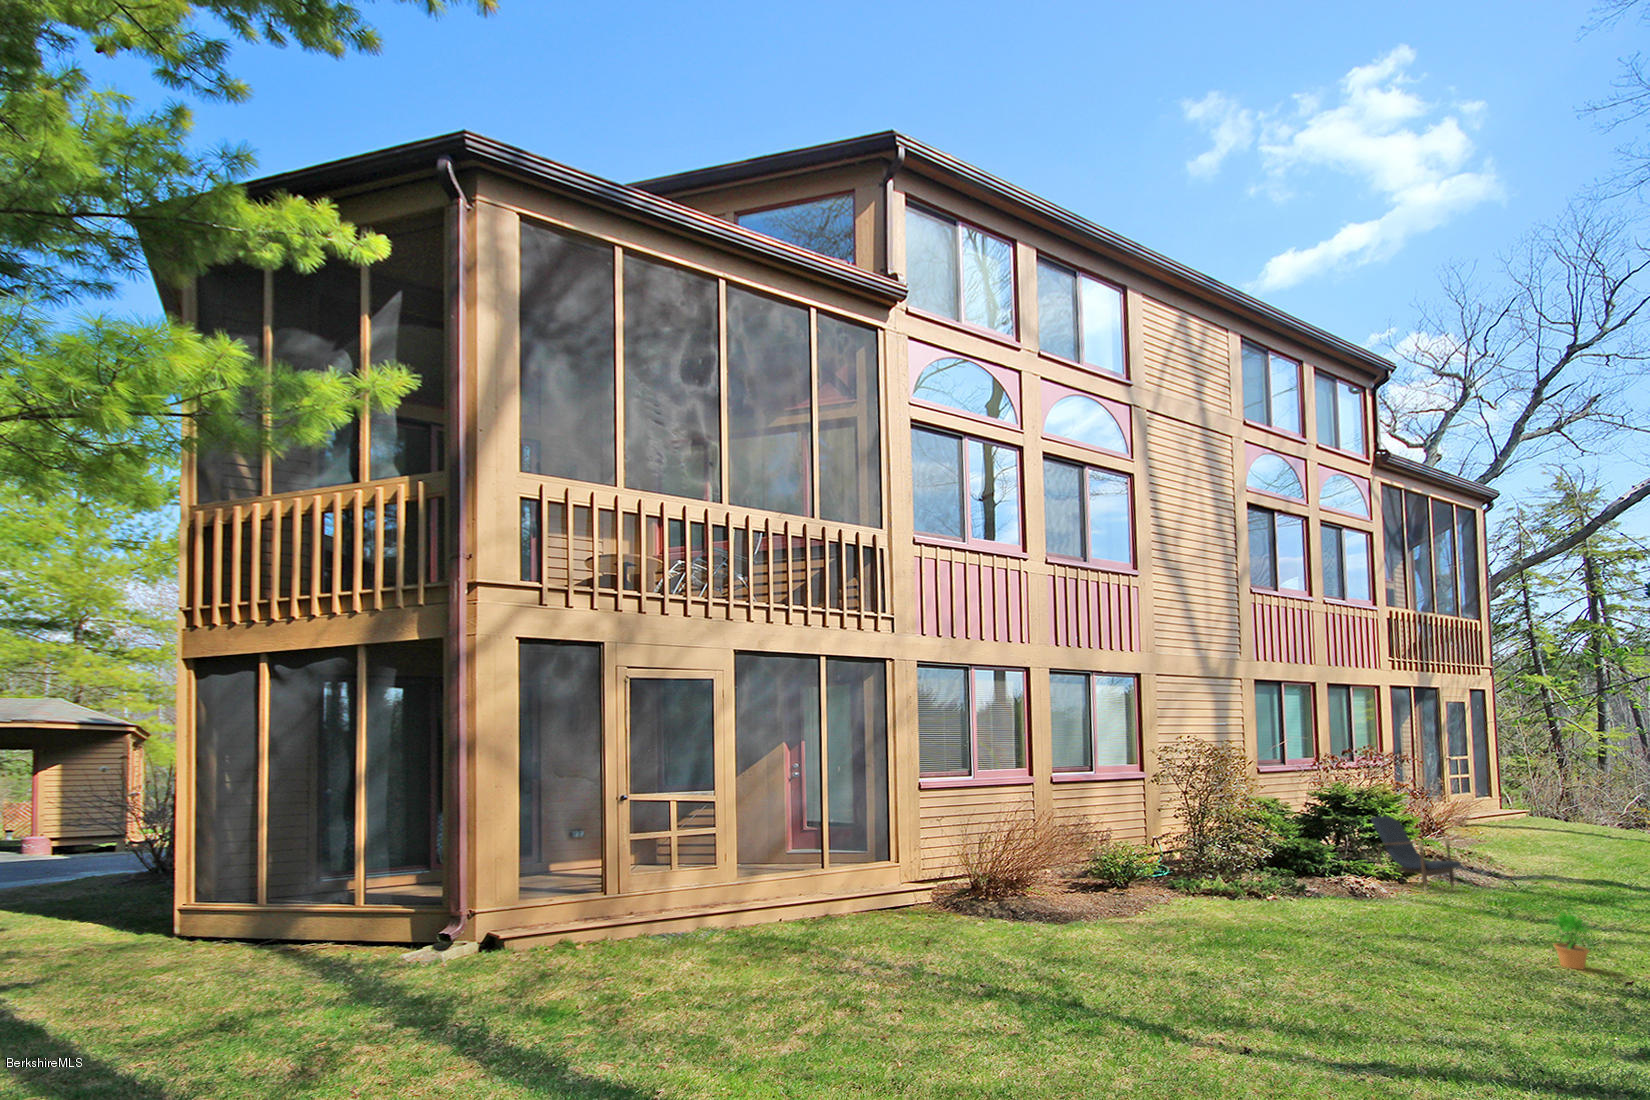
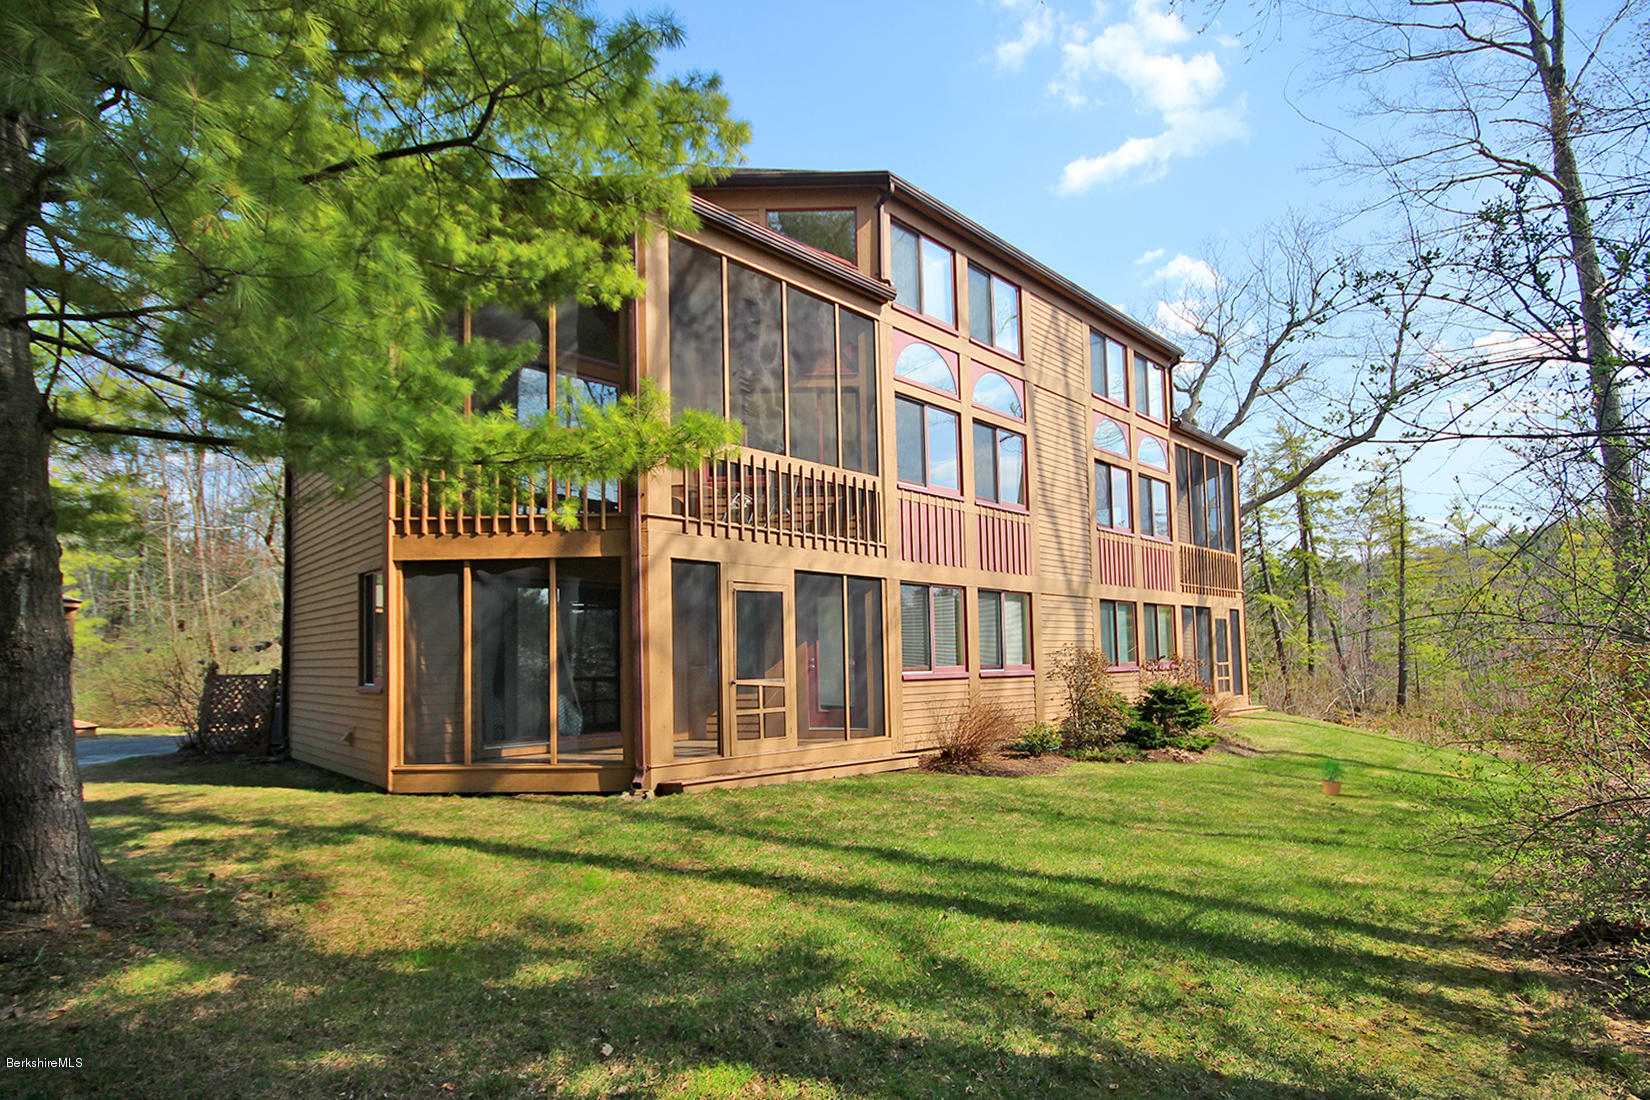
lounge chair: present [1371,816,1461,893] -> none [1185,702,1245,757]

